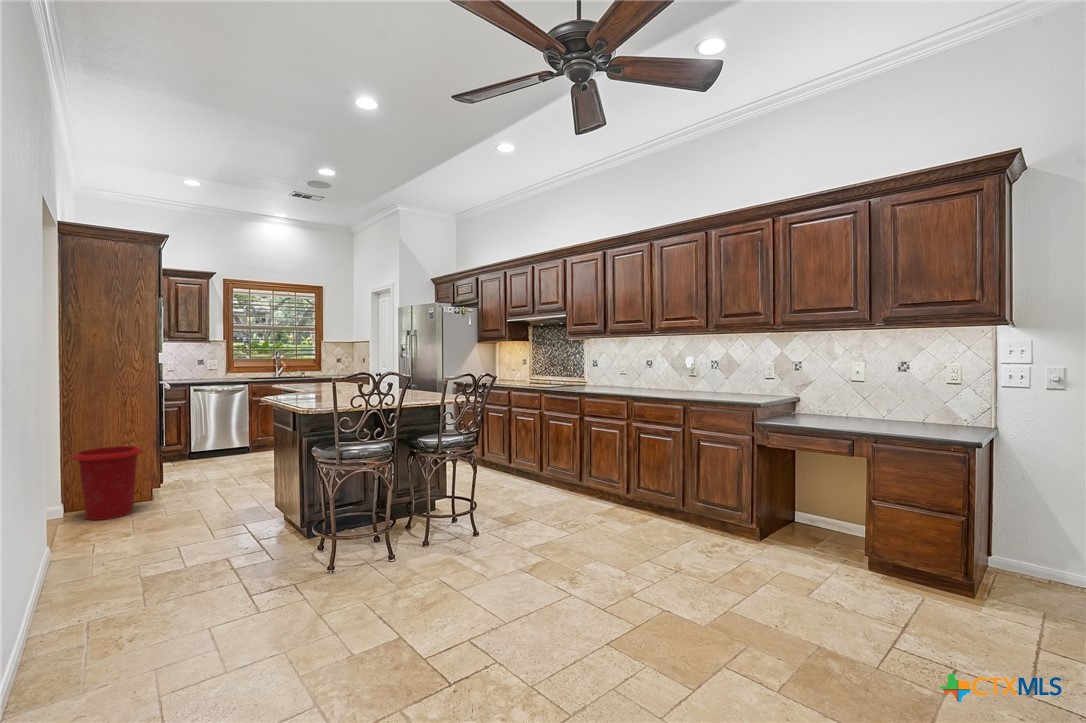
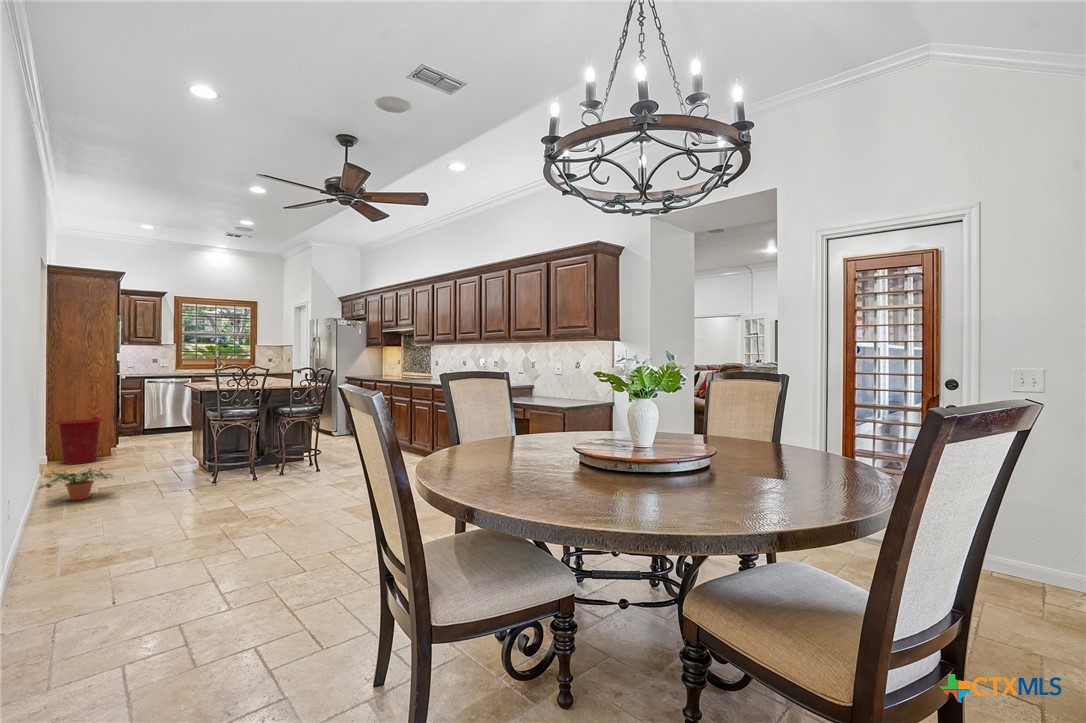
potted plant: none [37,558,175,621] -> present [38,468,112,500]

